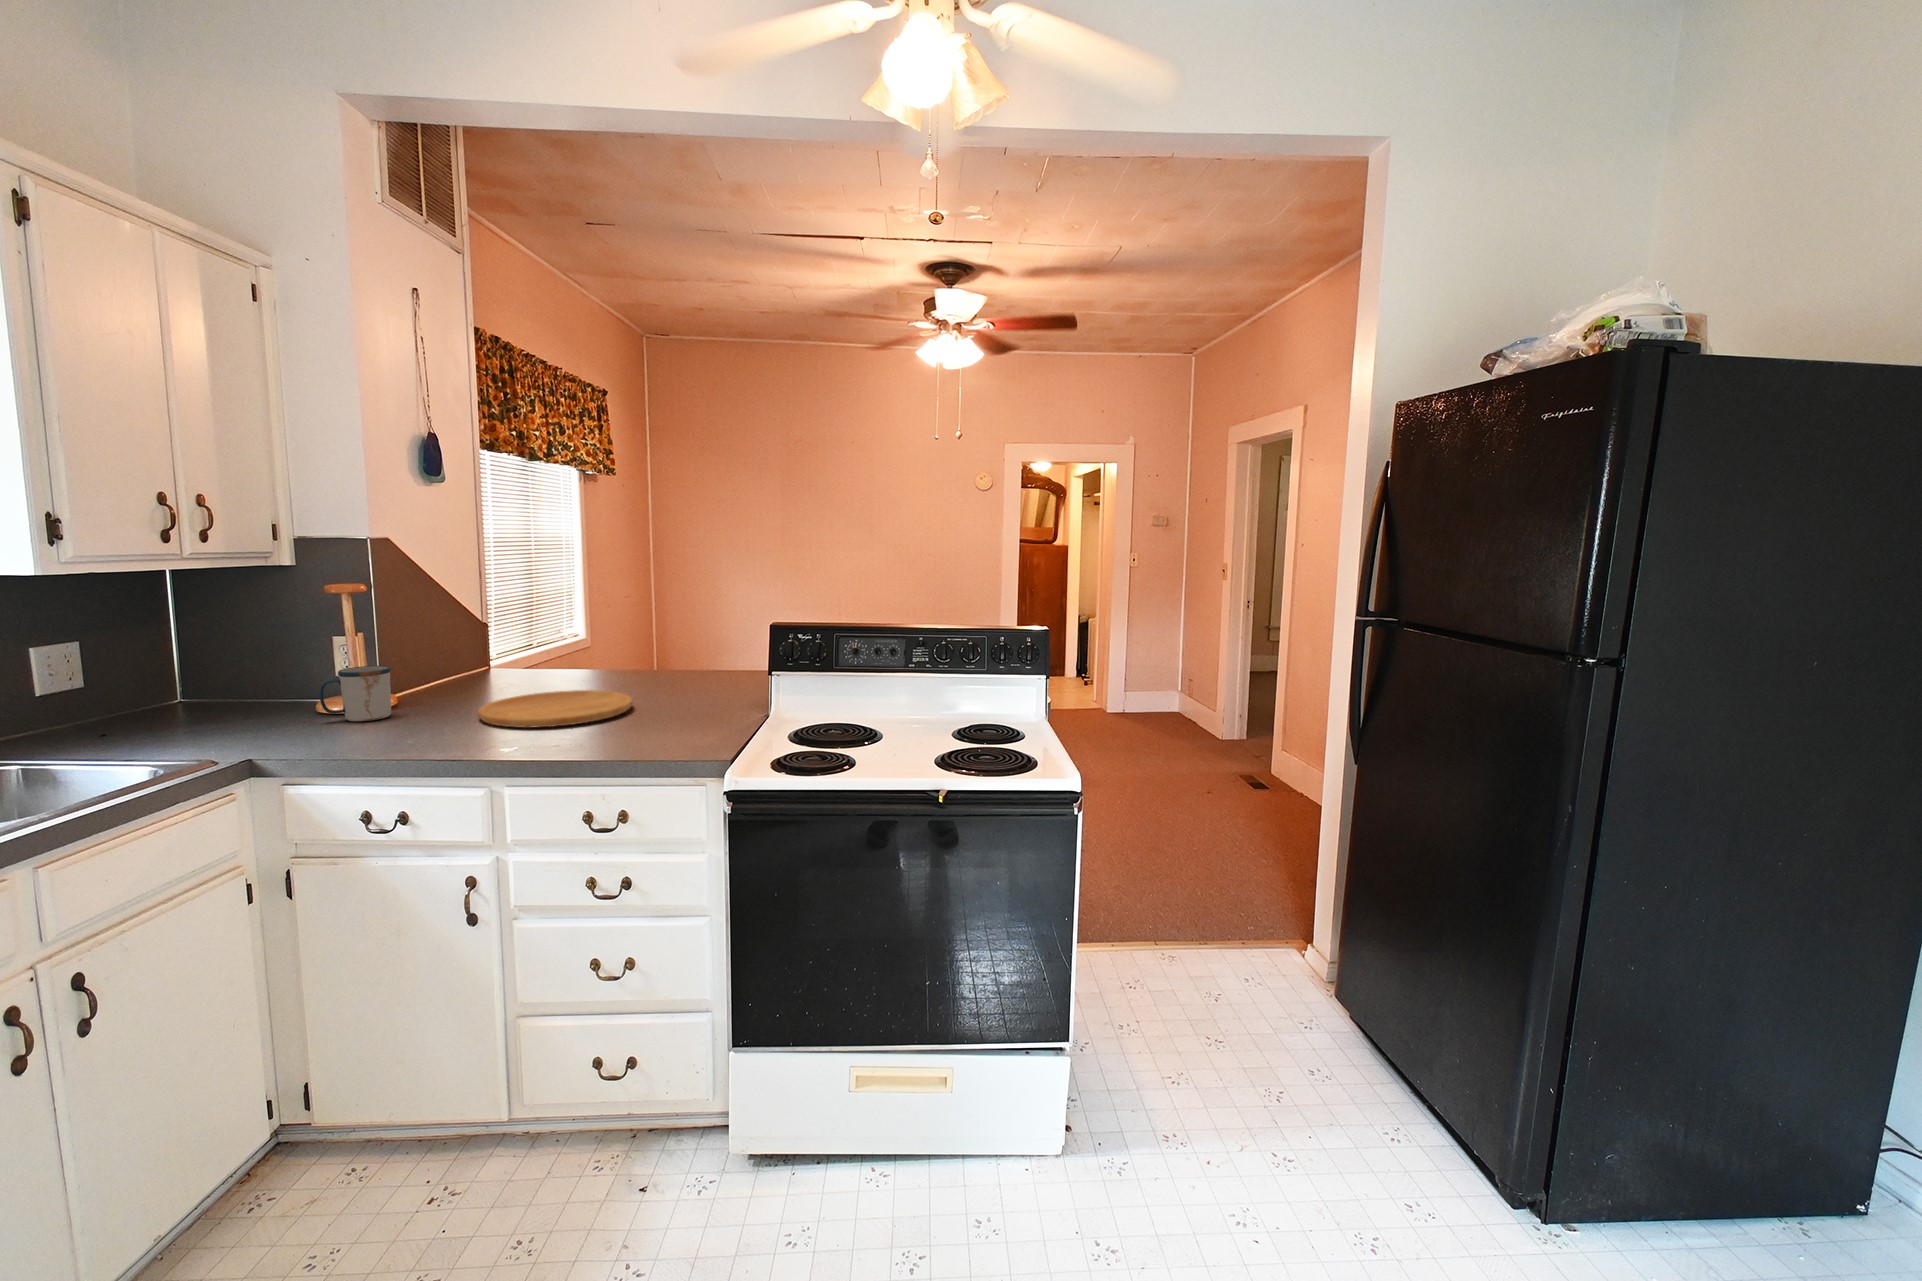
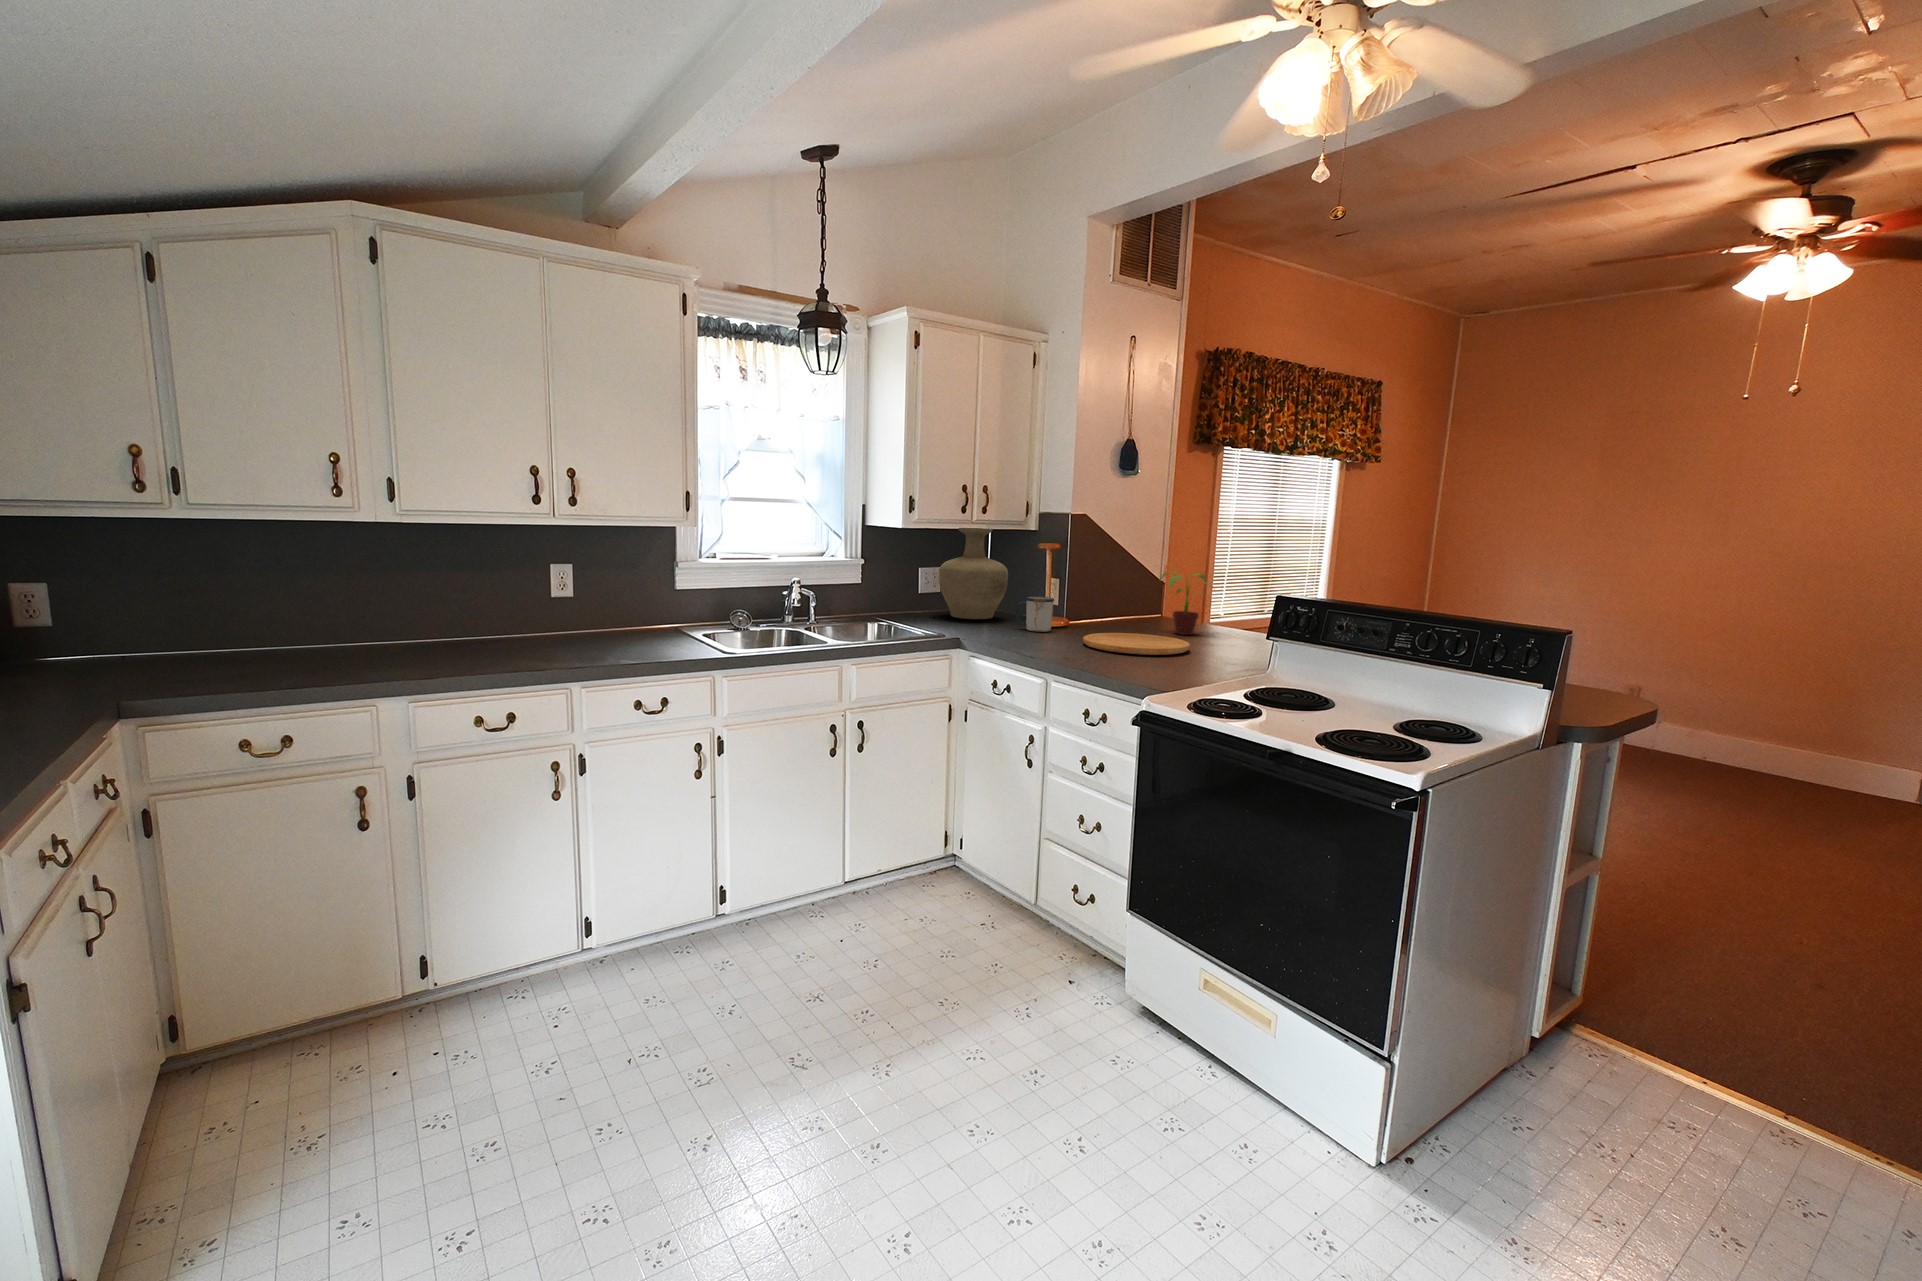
vase: none [101,568,269,727] -> present [939,528,1008,619]
potted plant: none [517,605,602,682] -> present [1161,572,1209,635]

